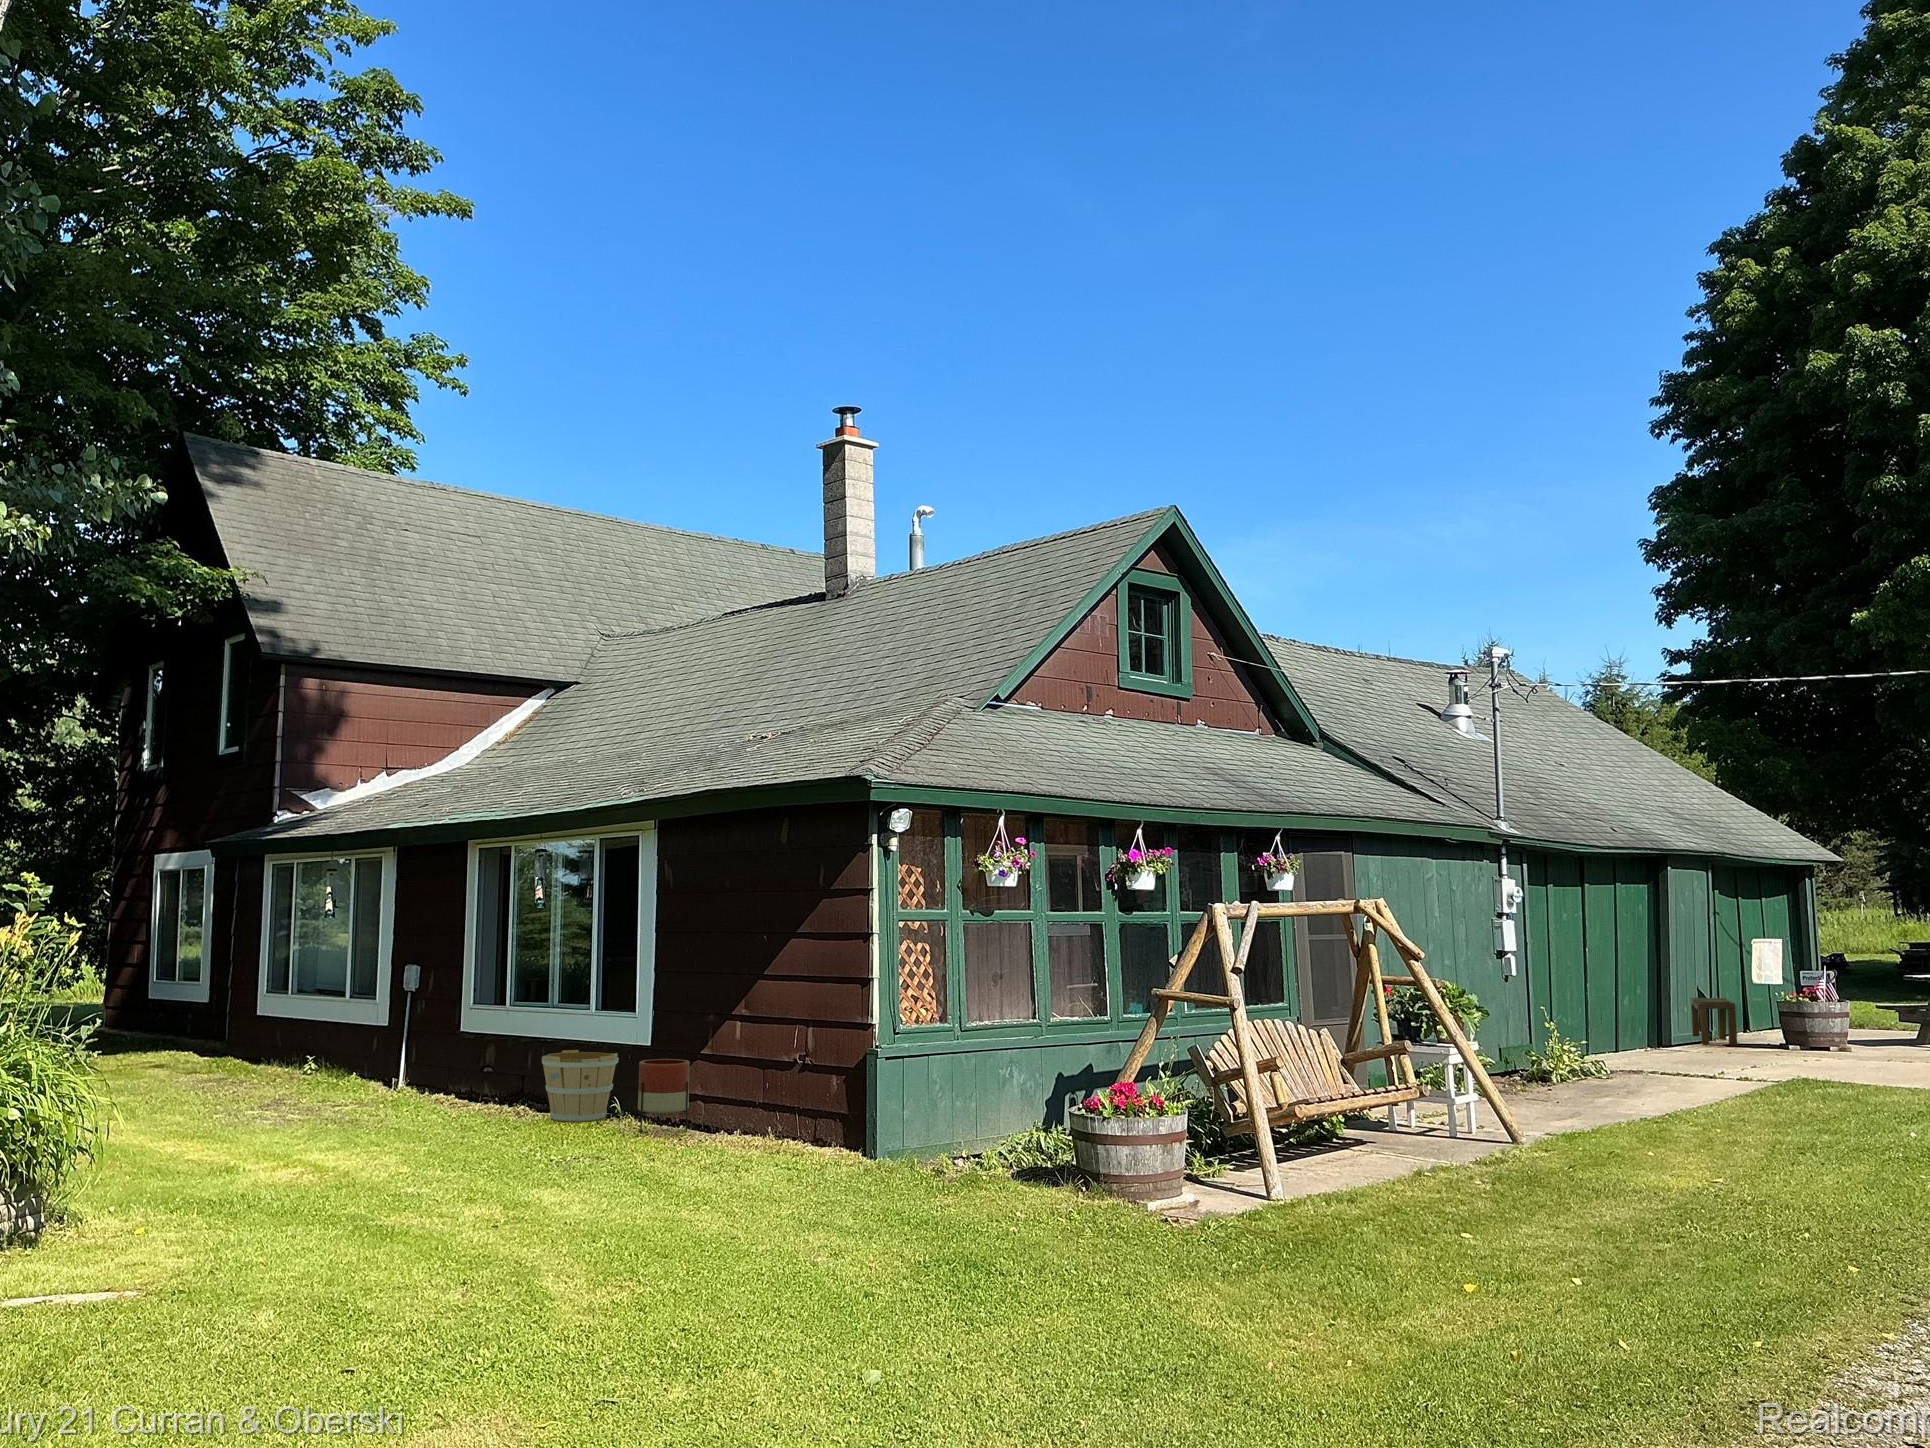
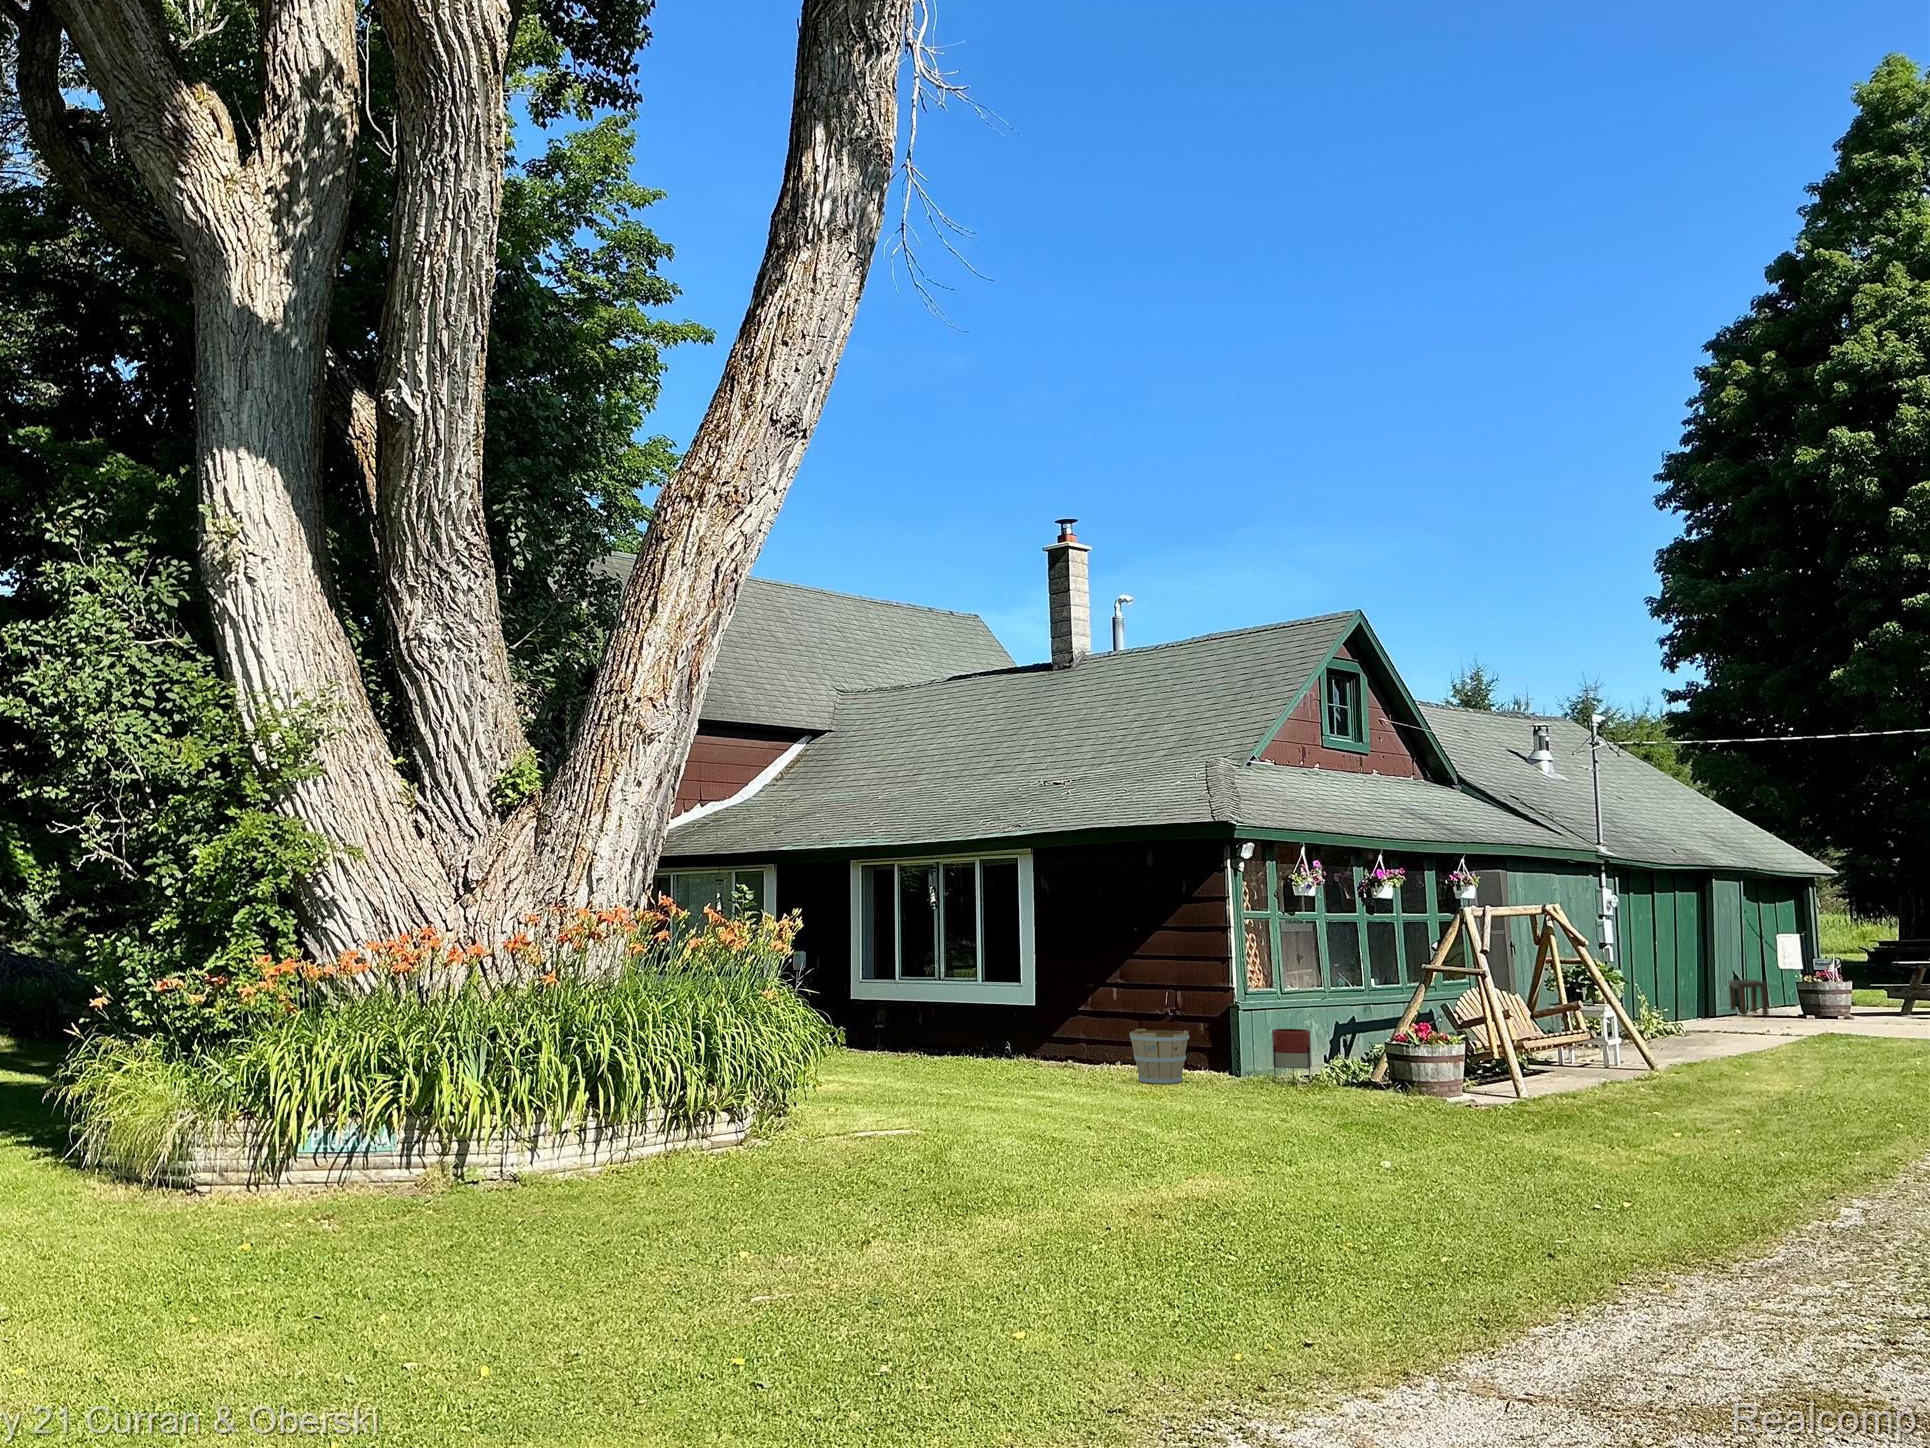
wooden bucket: present [542,1050,619,1122] -> present [1130,1029,1190,1084]
planter: present [638,1059,690,1134] -> present [1272,1029,1312,1084]

